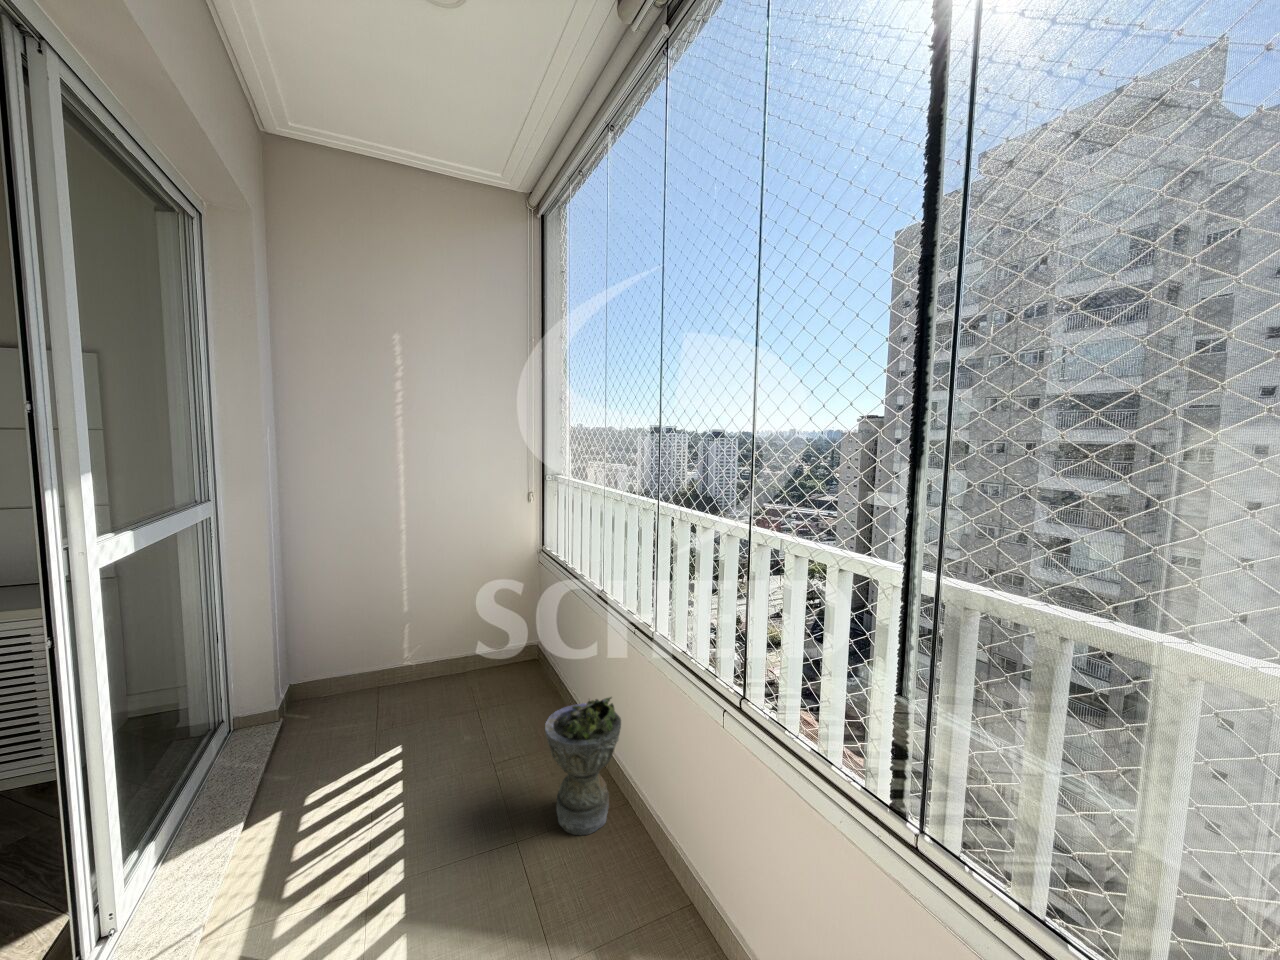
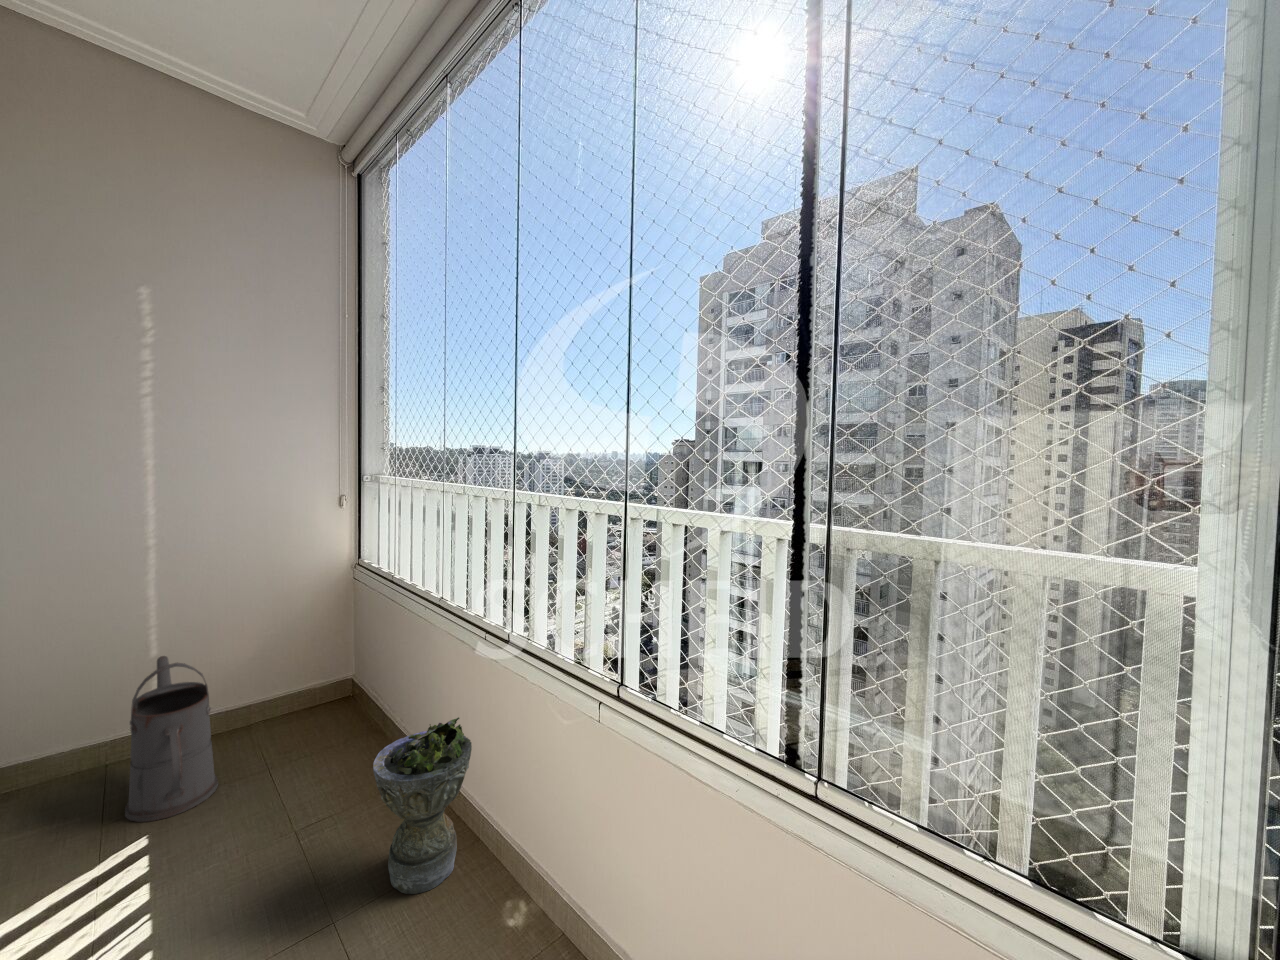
watering can: none [389,613,444,735] -> present [125,656,218,822]

